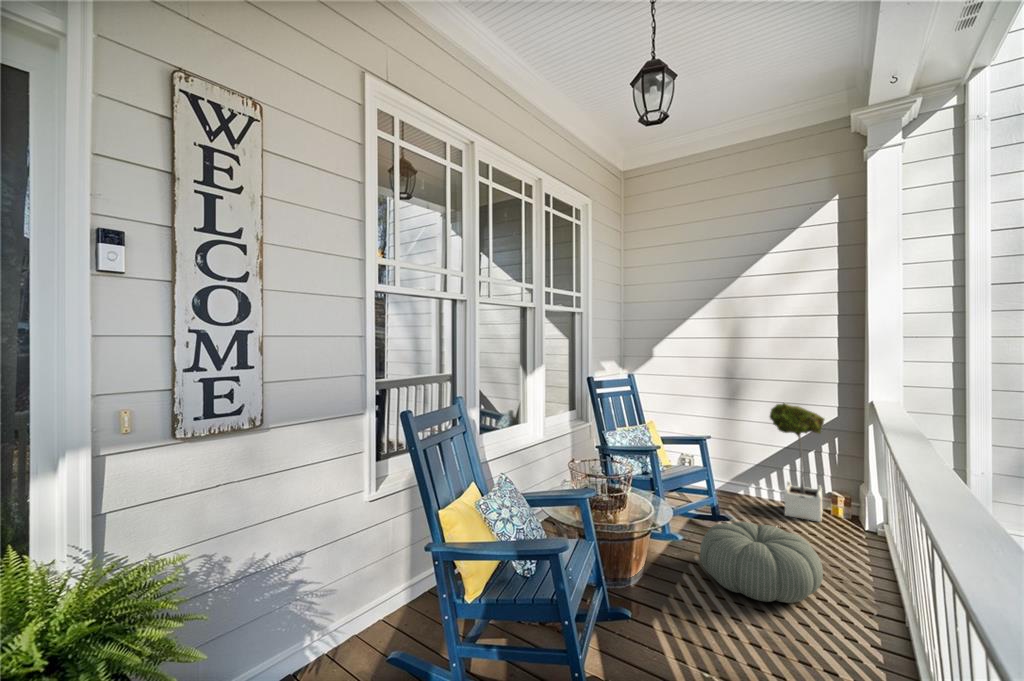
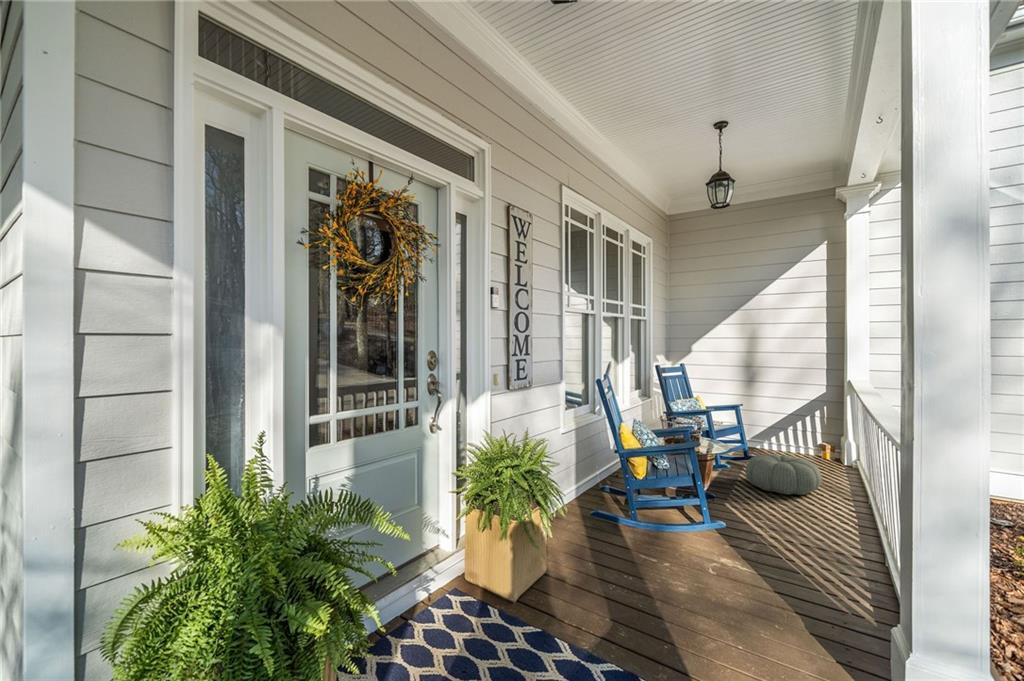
potted tree: present [770,403,825,522] -> none [780,382,818,462]

